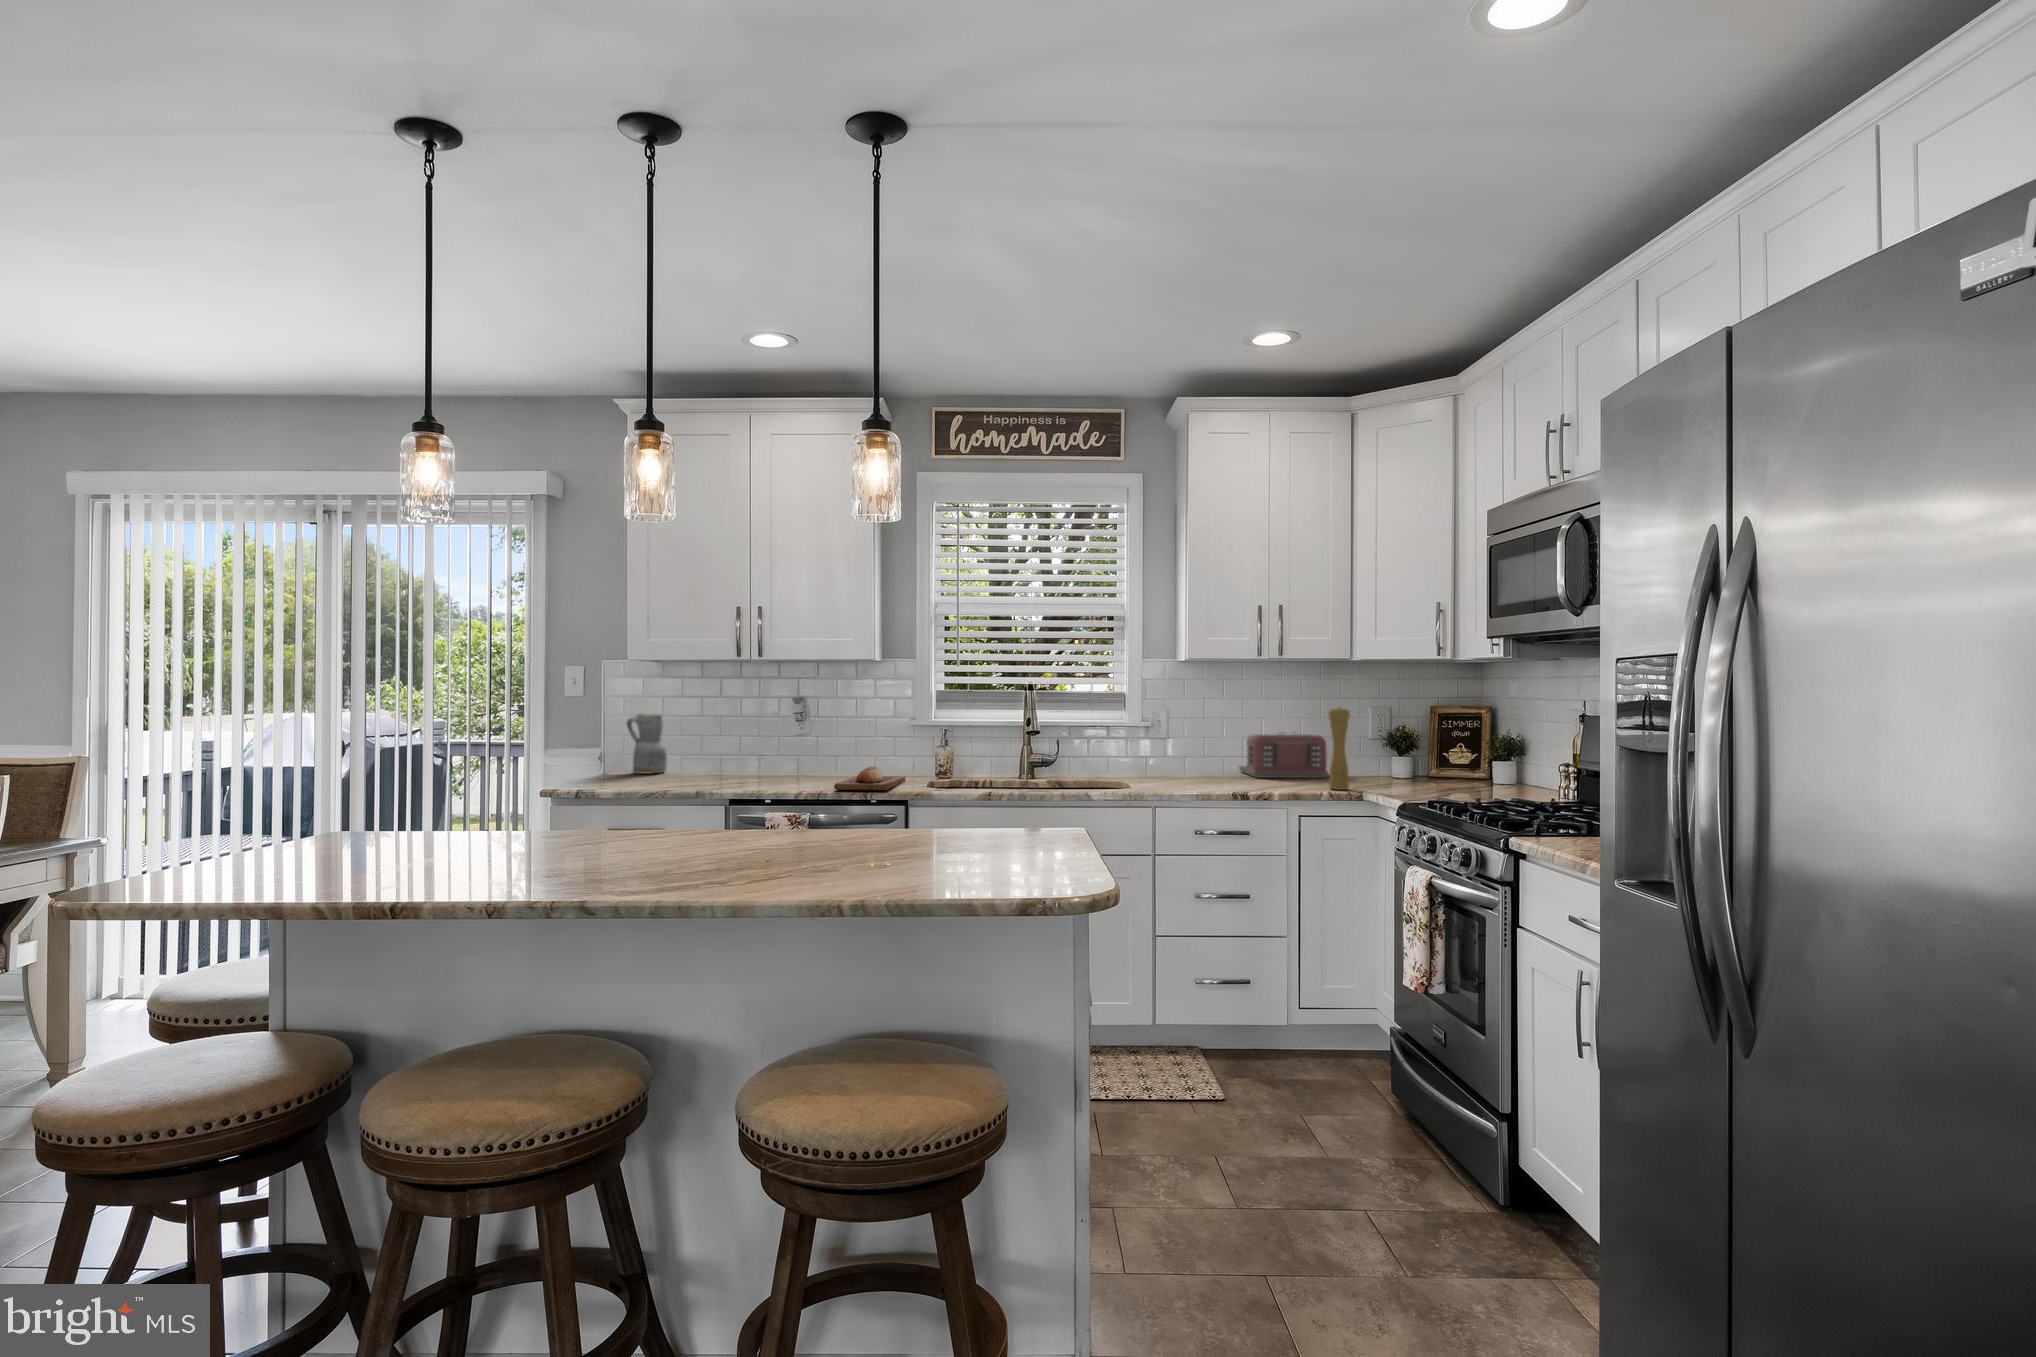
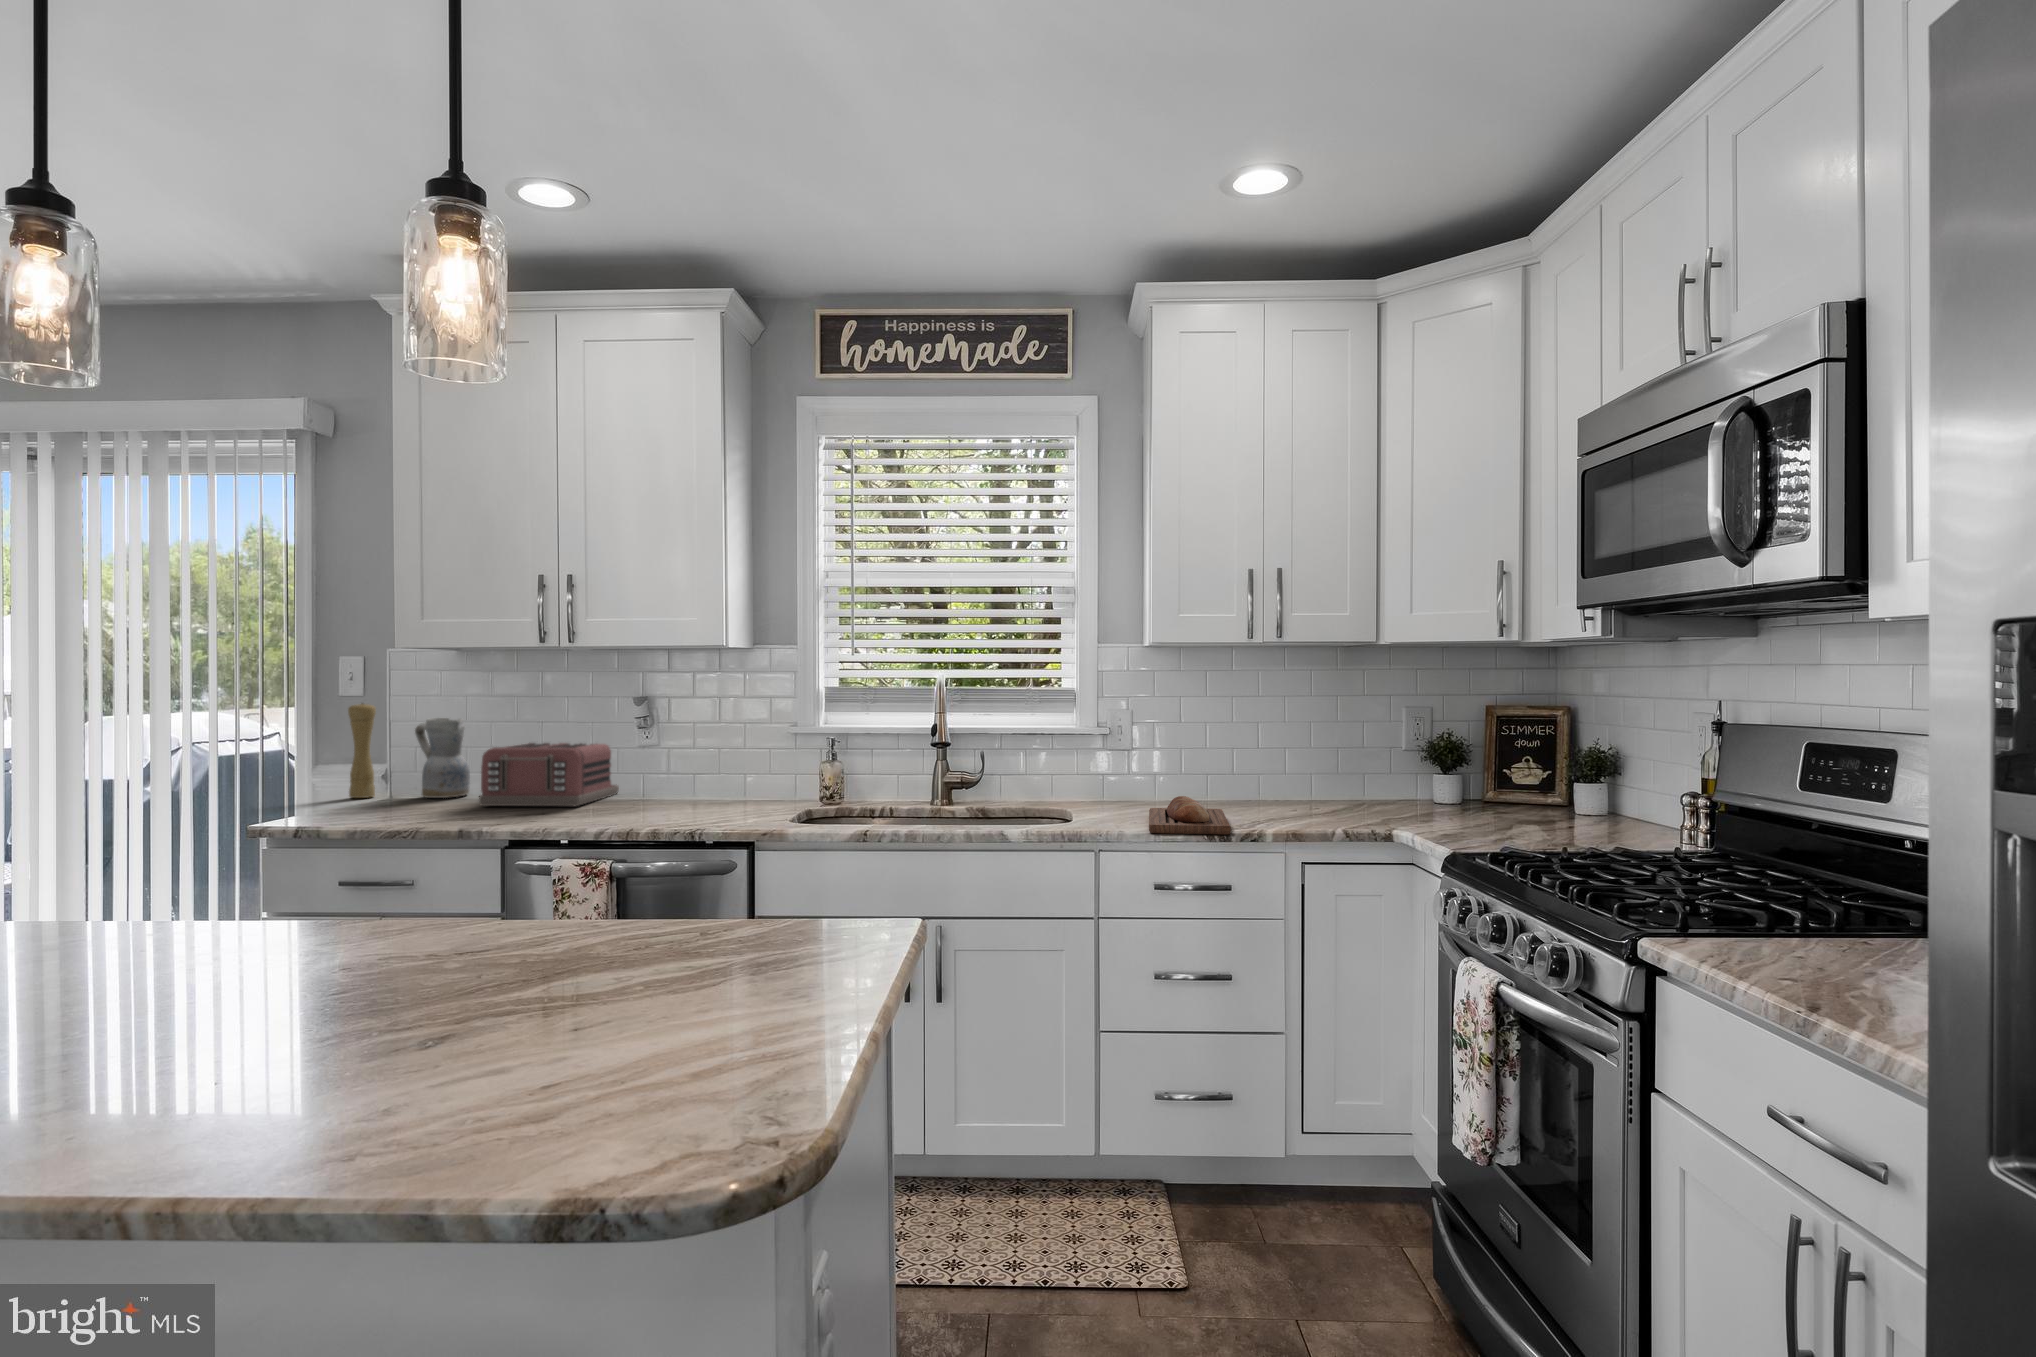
pepper mill: present [1329,707,1350,790] -> present [348,703,376,798]
toaster: present [1239,732,1328,778] -> present [479,743,619,806]
bread loaf: present [834,767,905,790] -> present [1149,796,1231,835]

